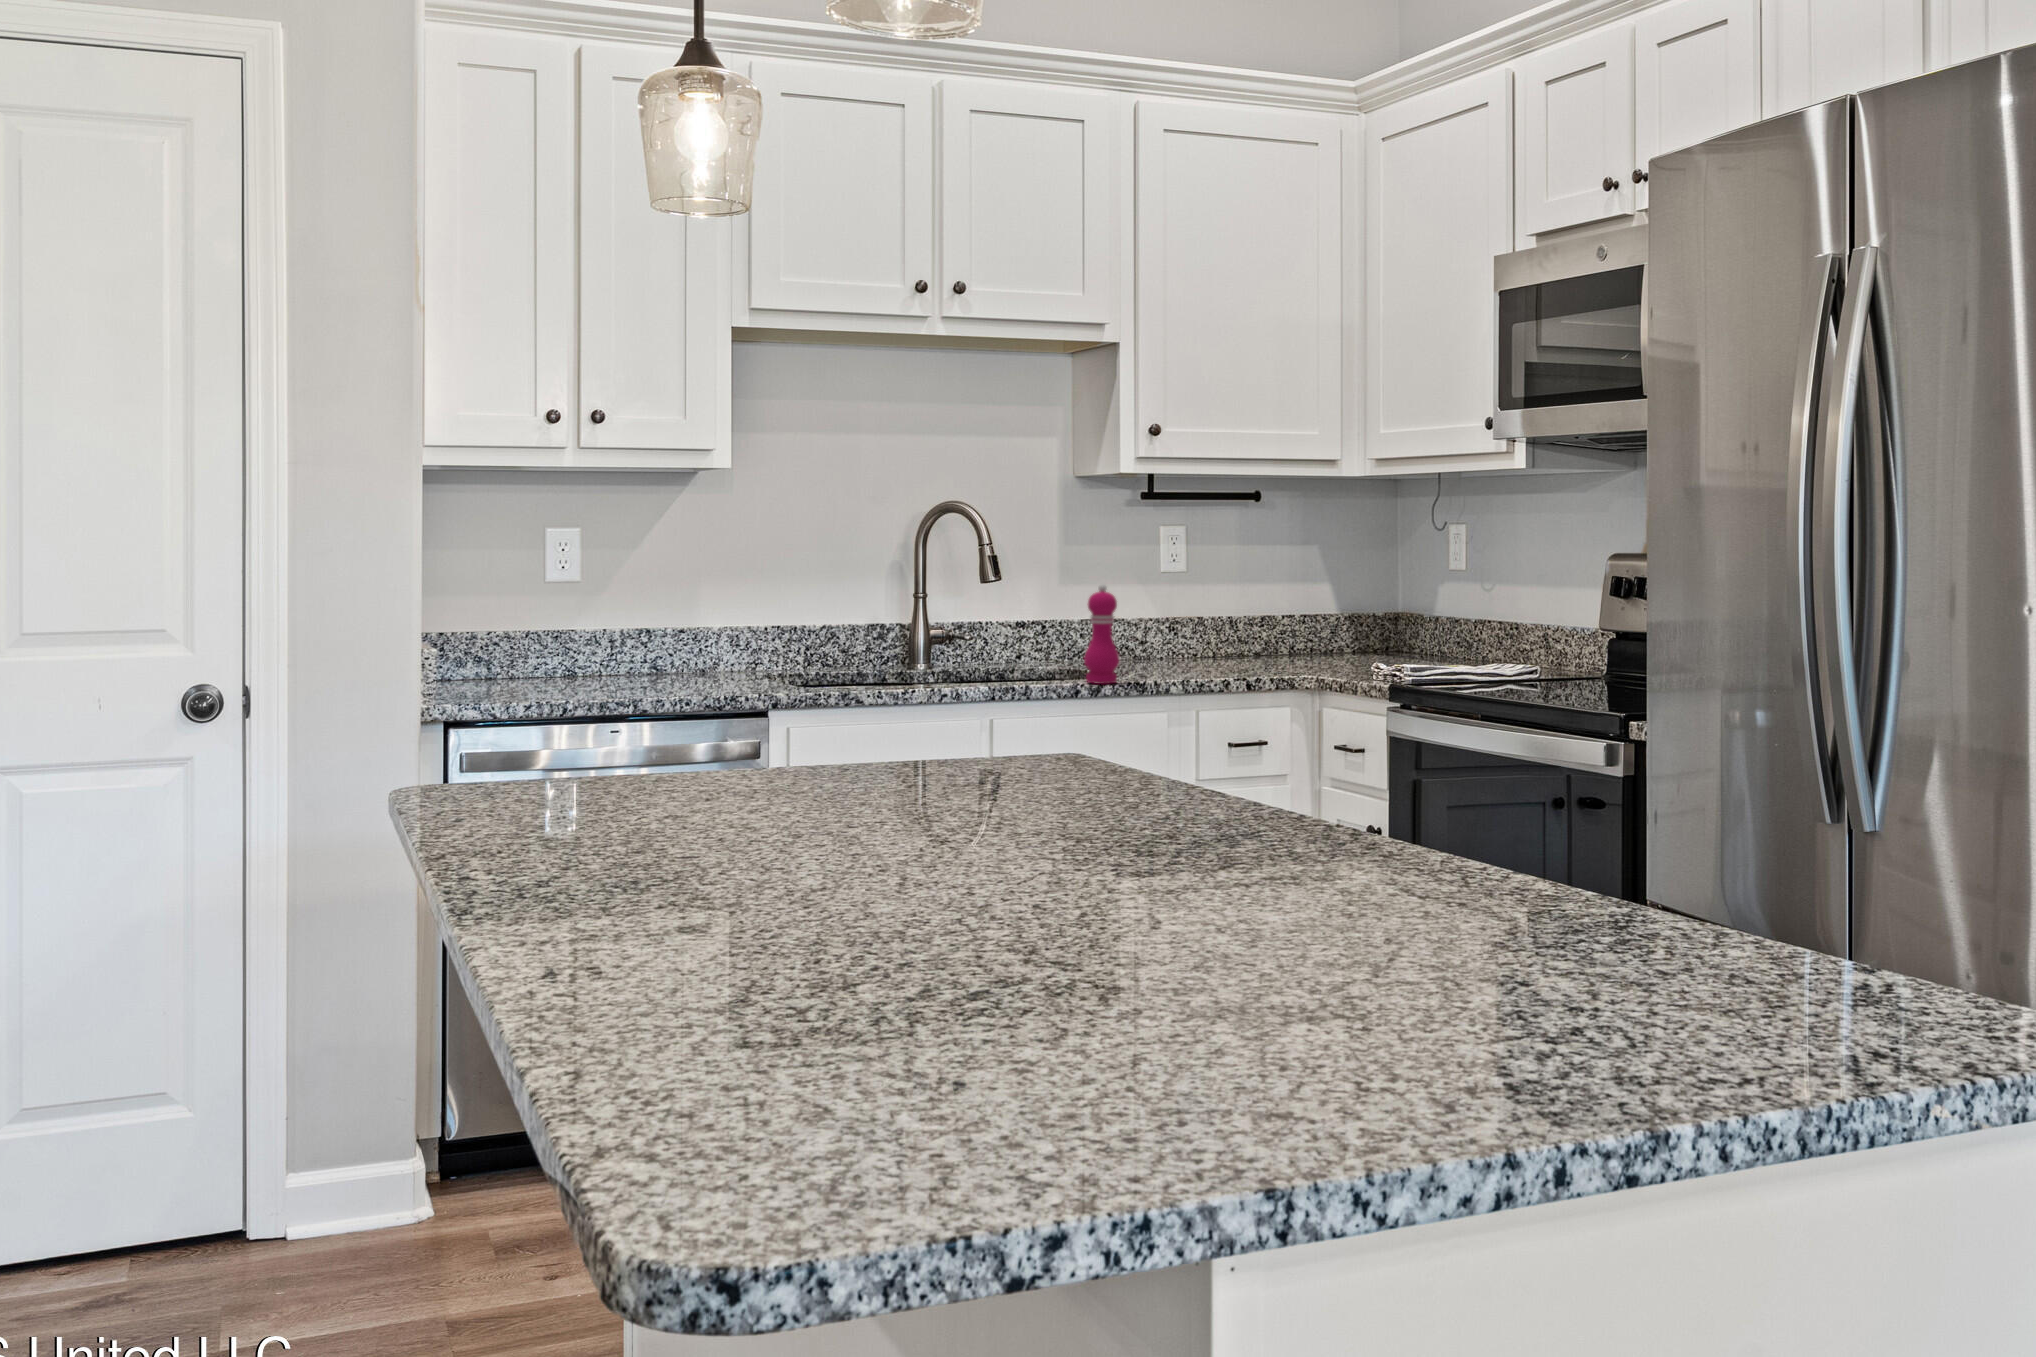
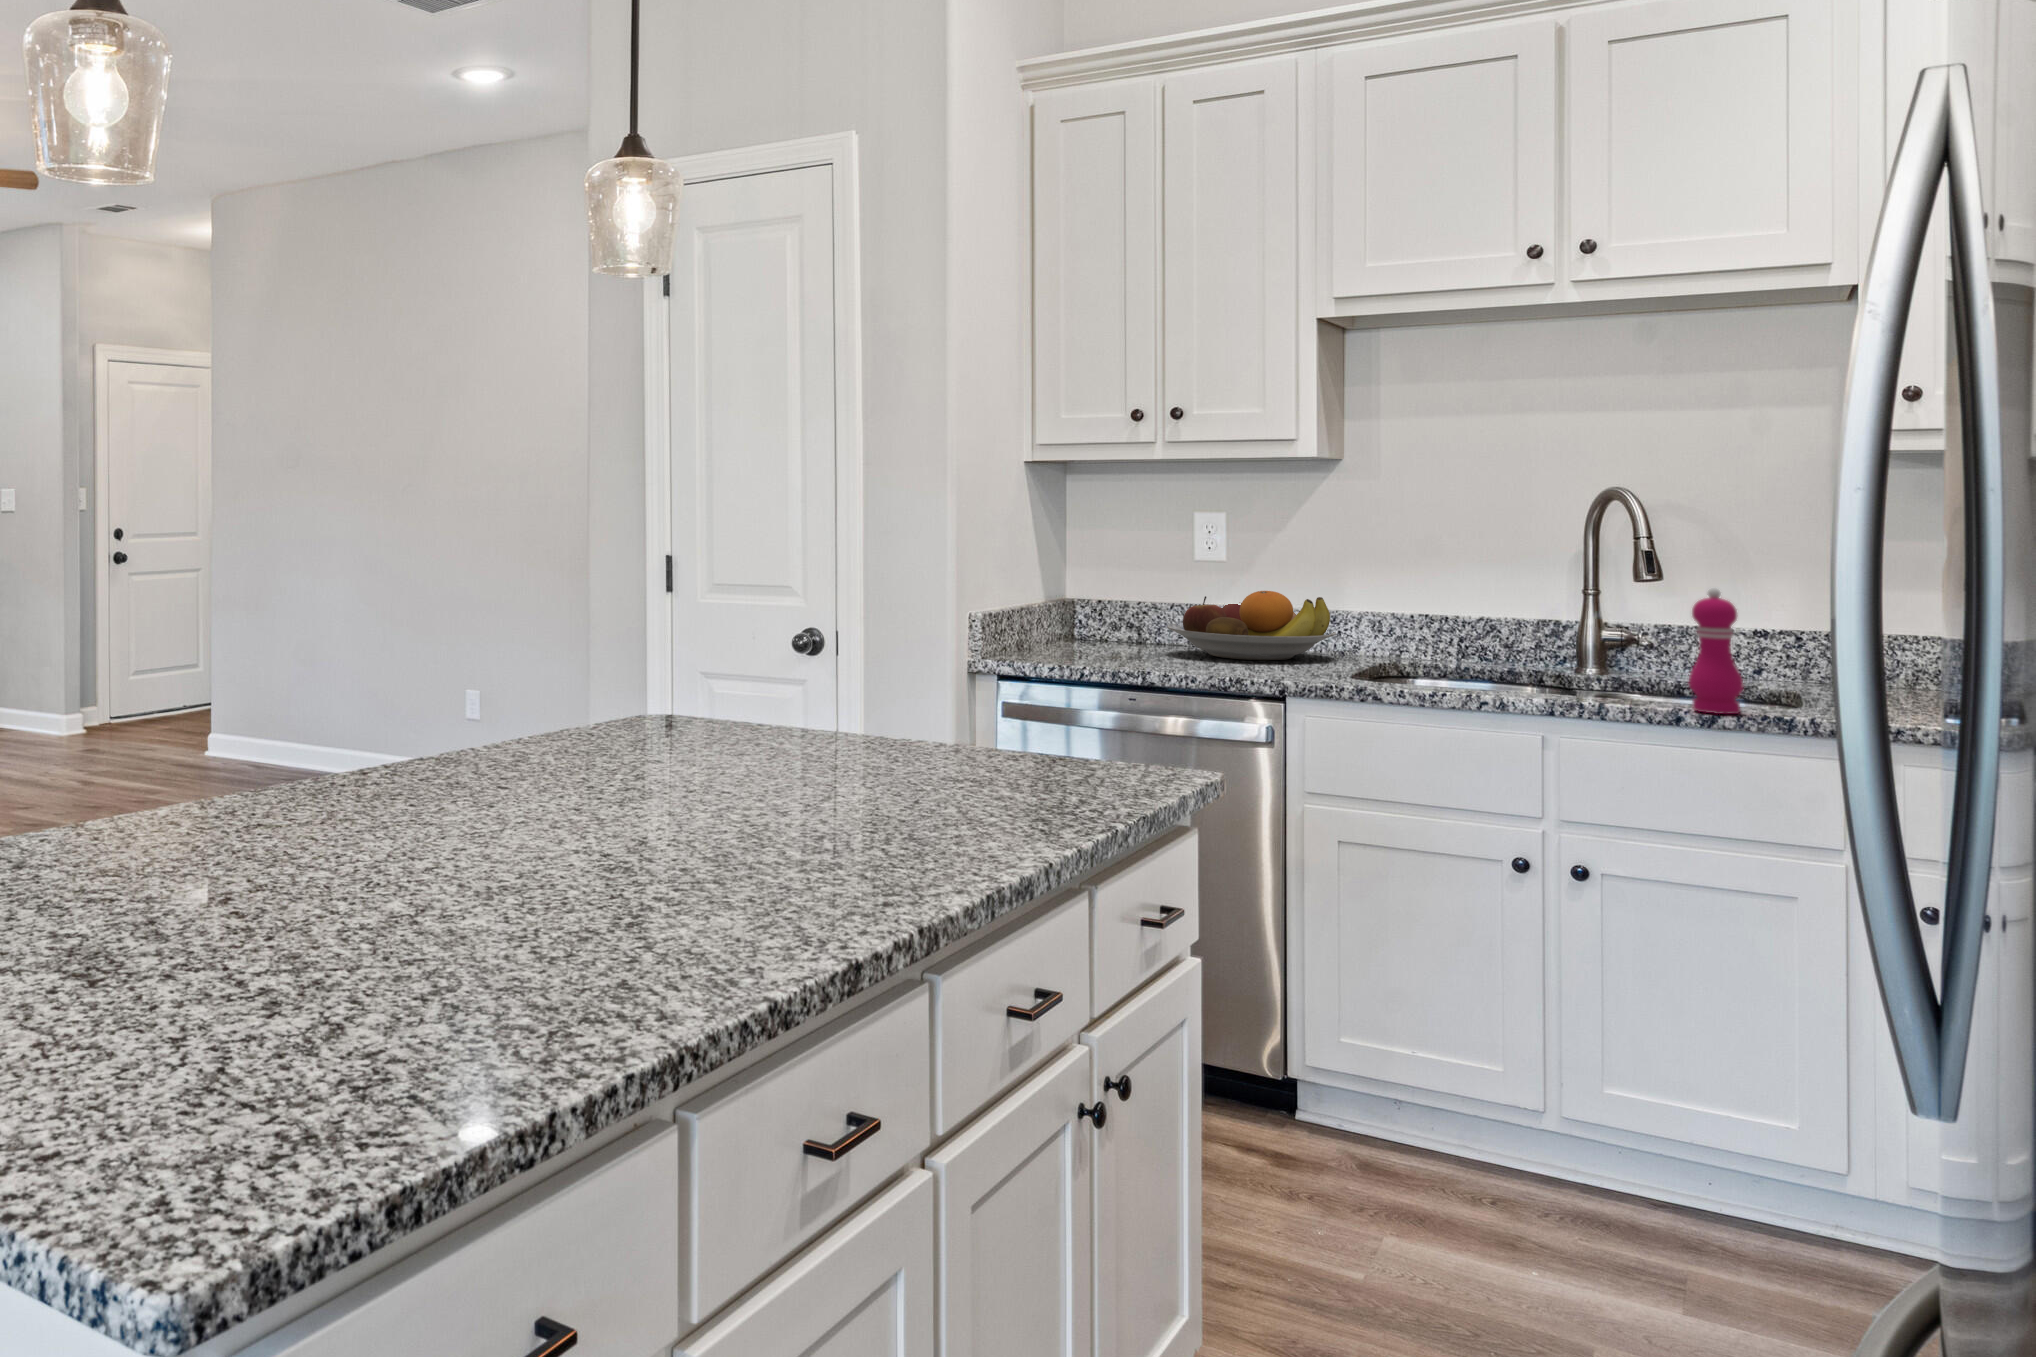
fruit bowl: none [533,611,706,685] -> present [1167,591,1336,660]

